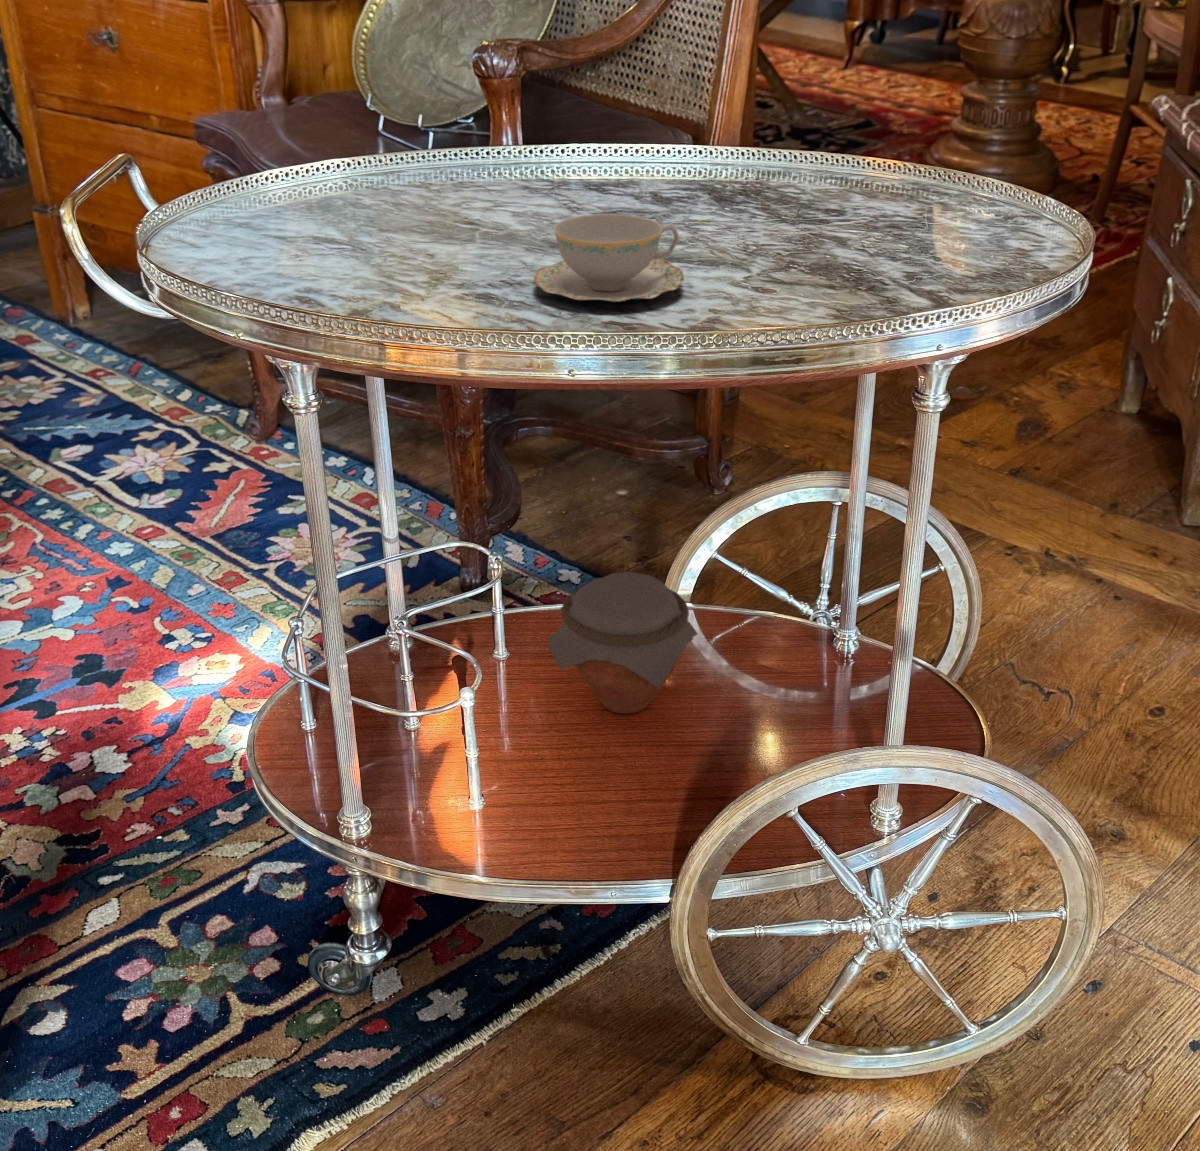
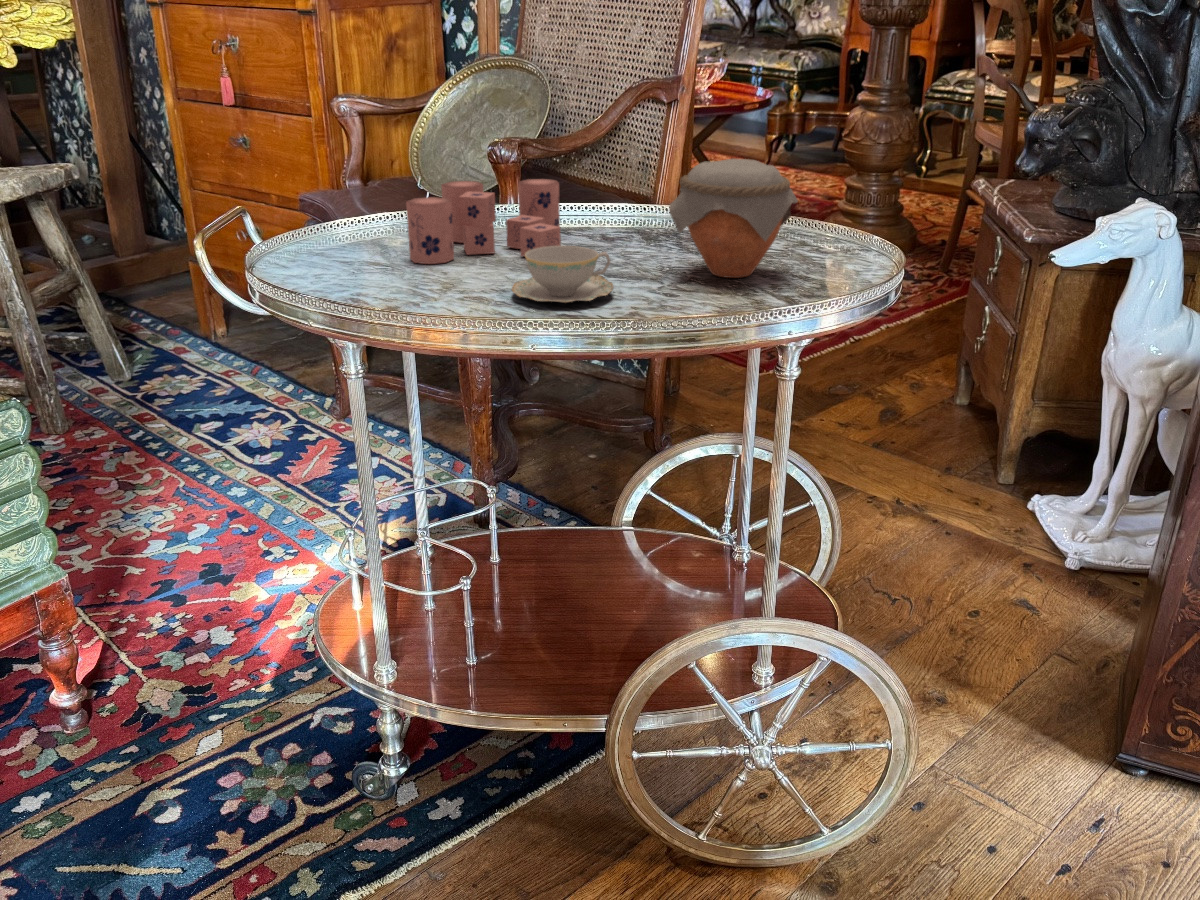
candle: none [369,107,595,239] -> present [406,179,561,264]
jar: present [548,572,698,714] -> present [669,159,798,278]

